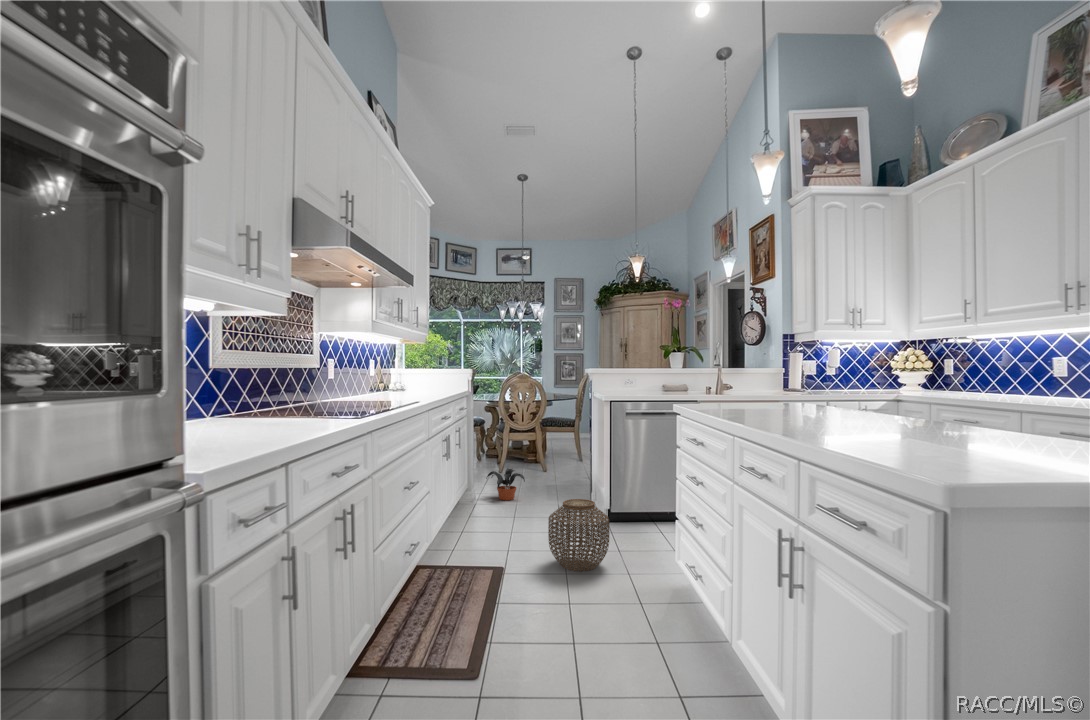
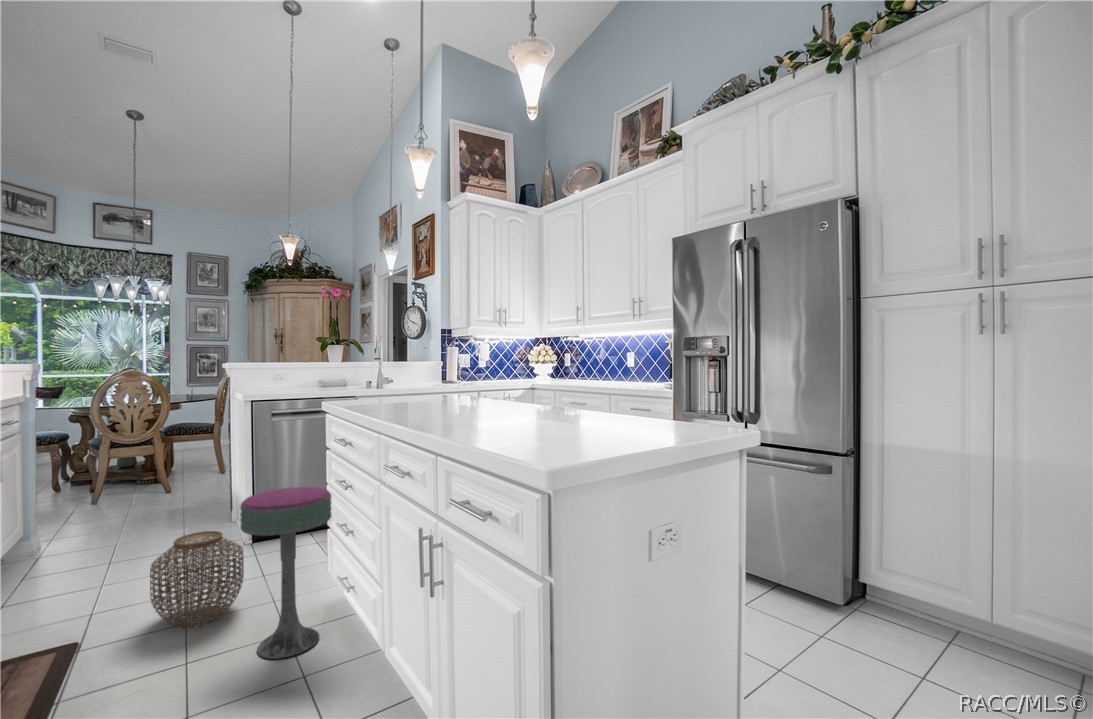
potted plant: present [486,468,525,500] -> none [61,495,129,541]
bar stool: none [612,470,681,610] -> present [240,487,331,659]

